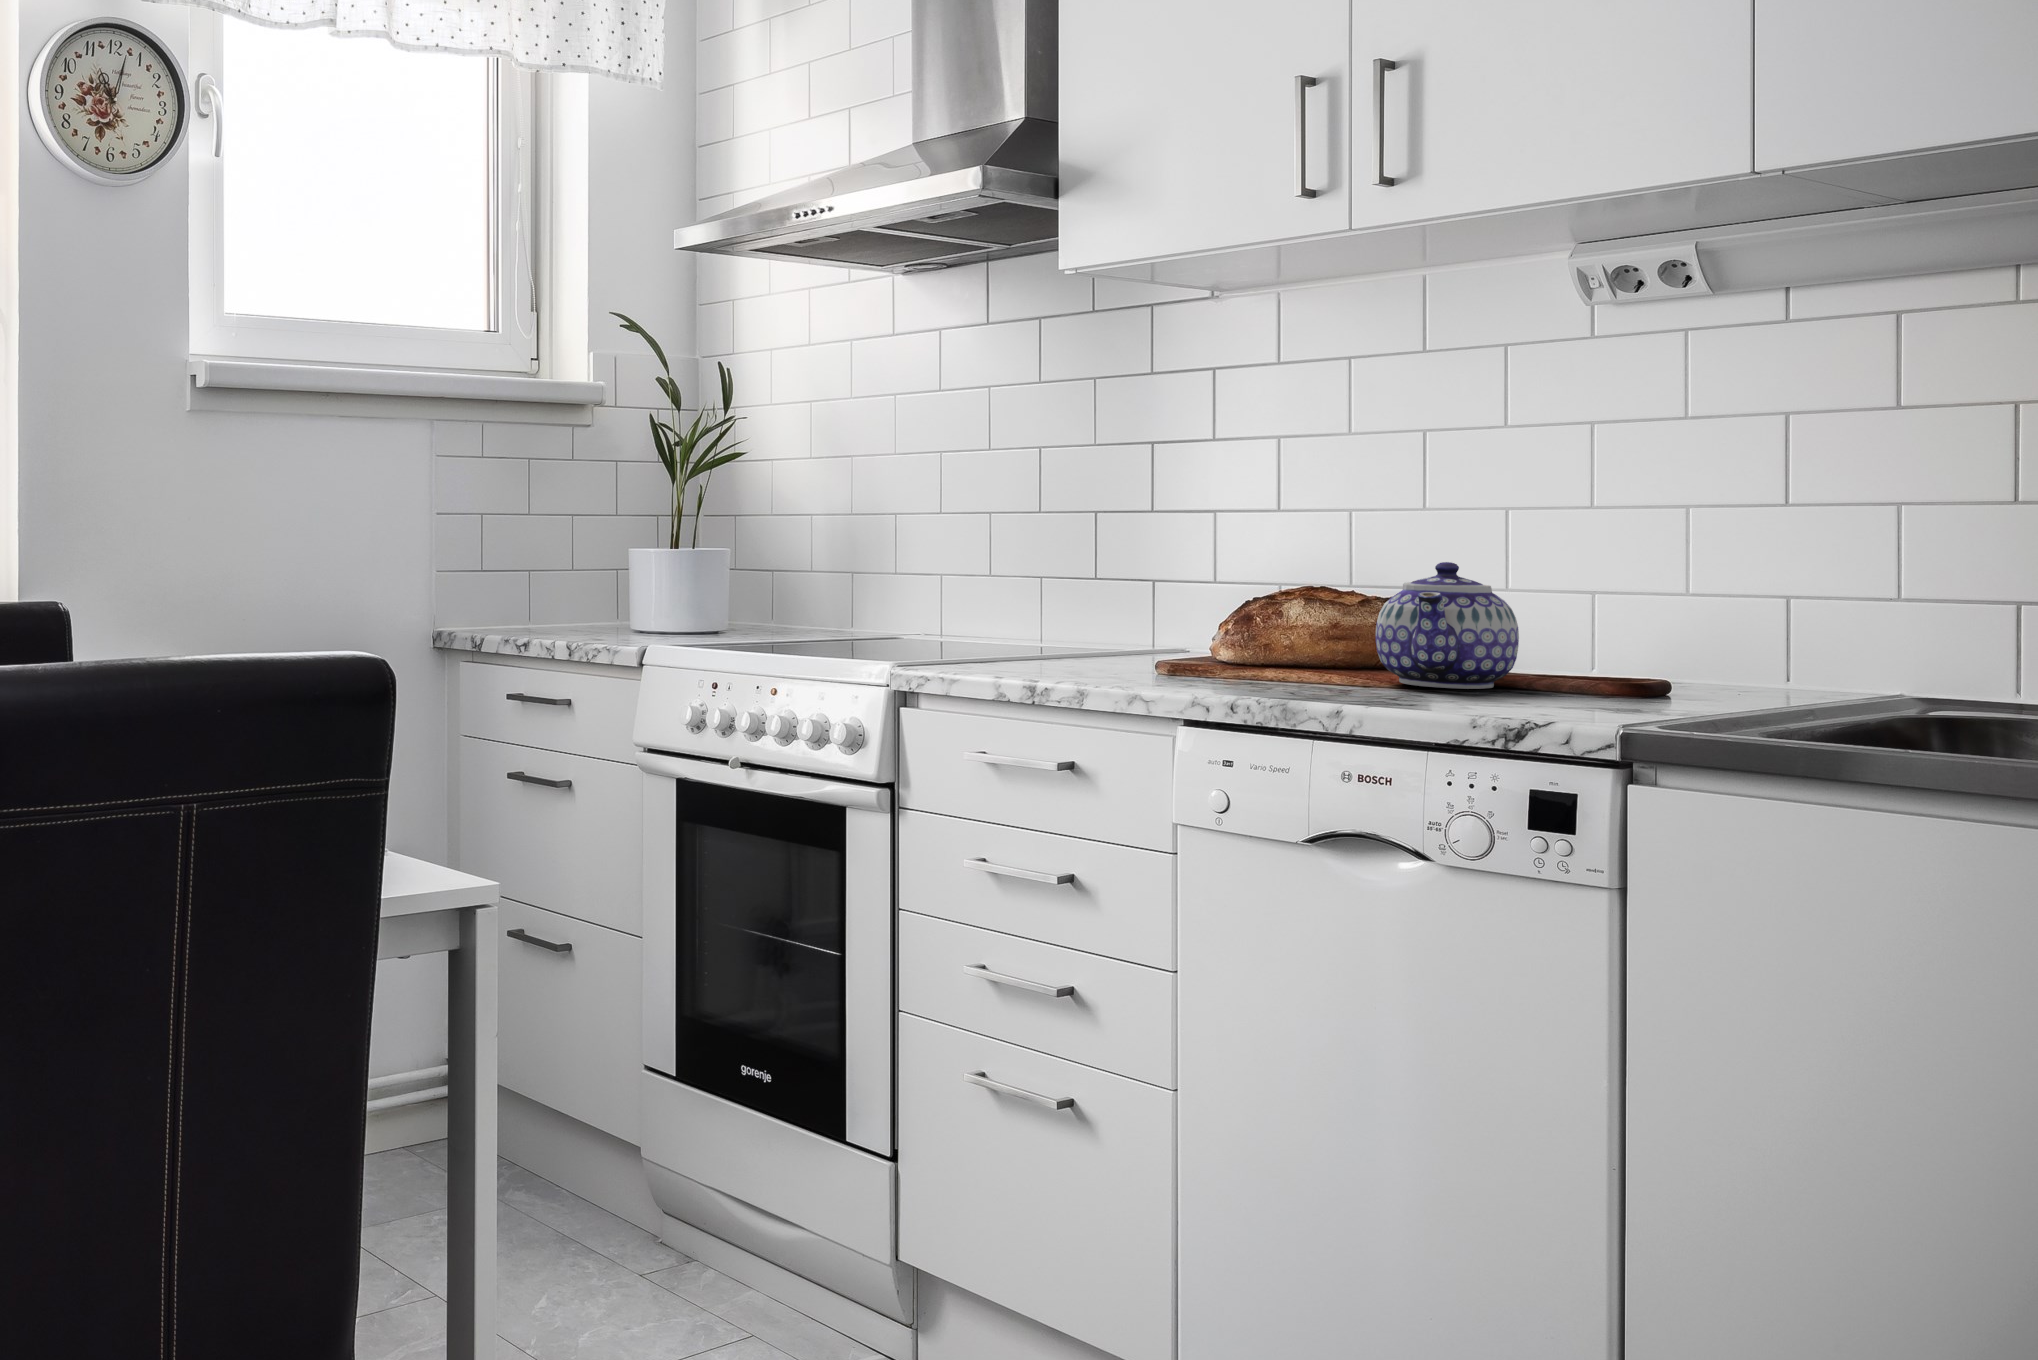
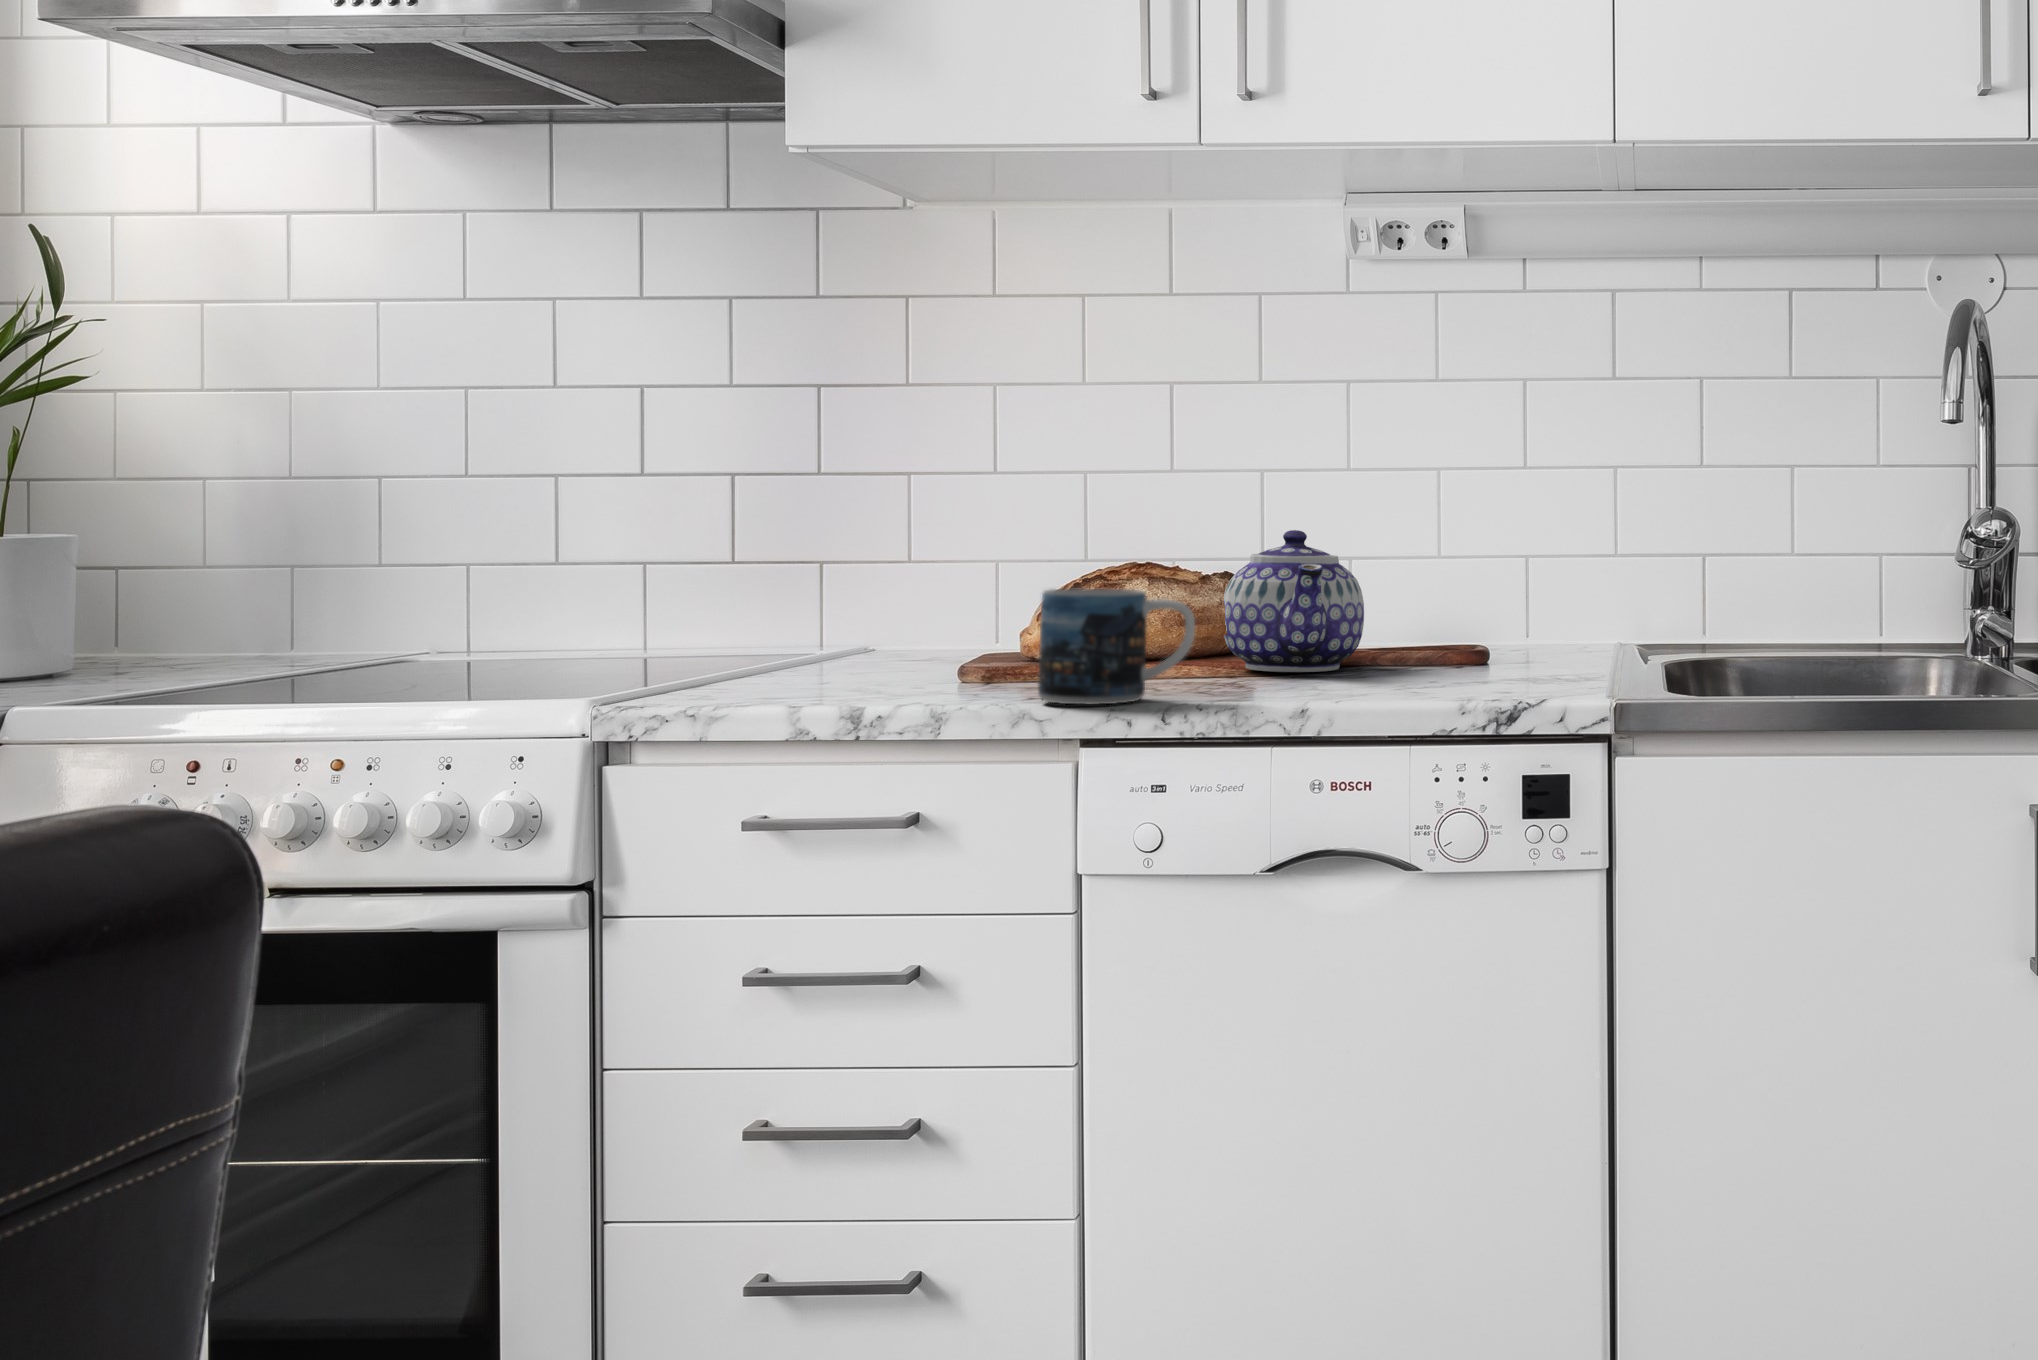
mug: none [1147,604,1266,694] -> present [1038,589,1195,704]

